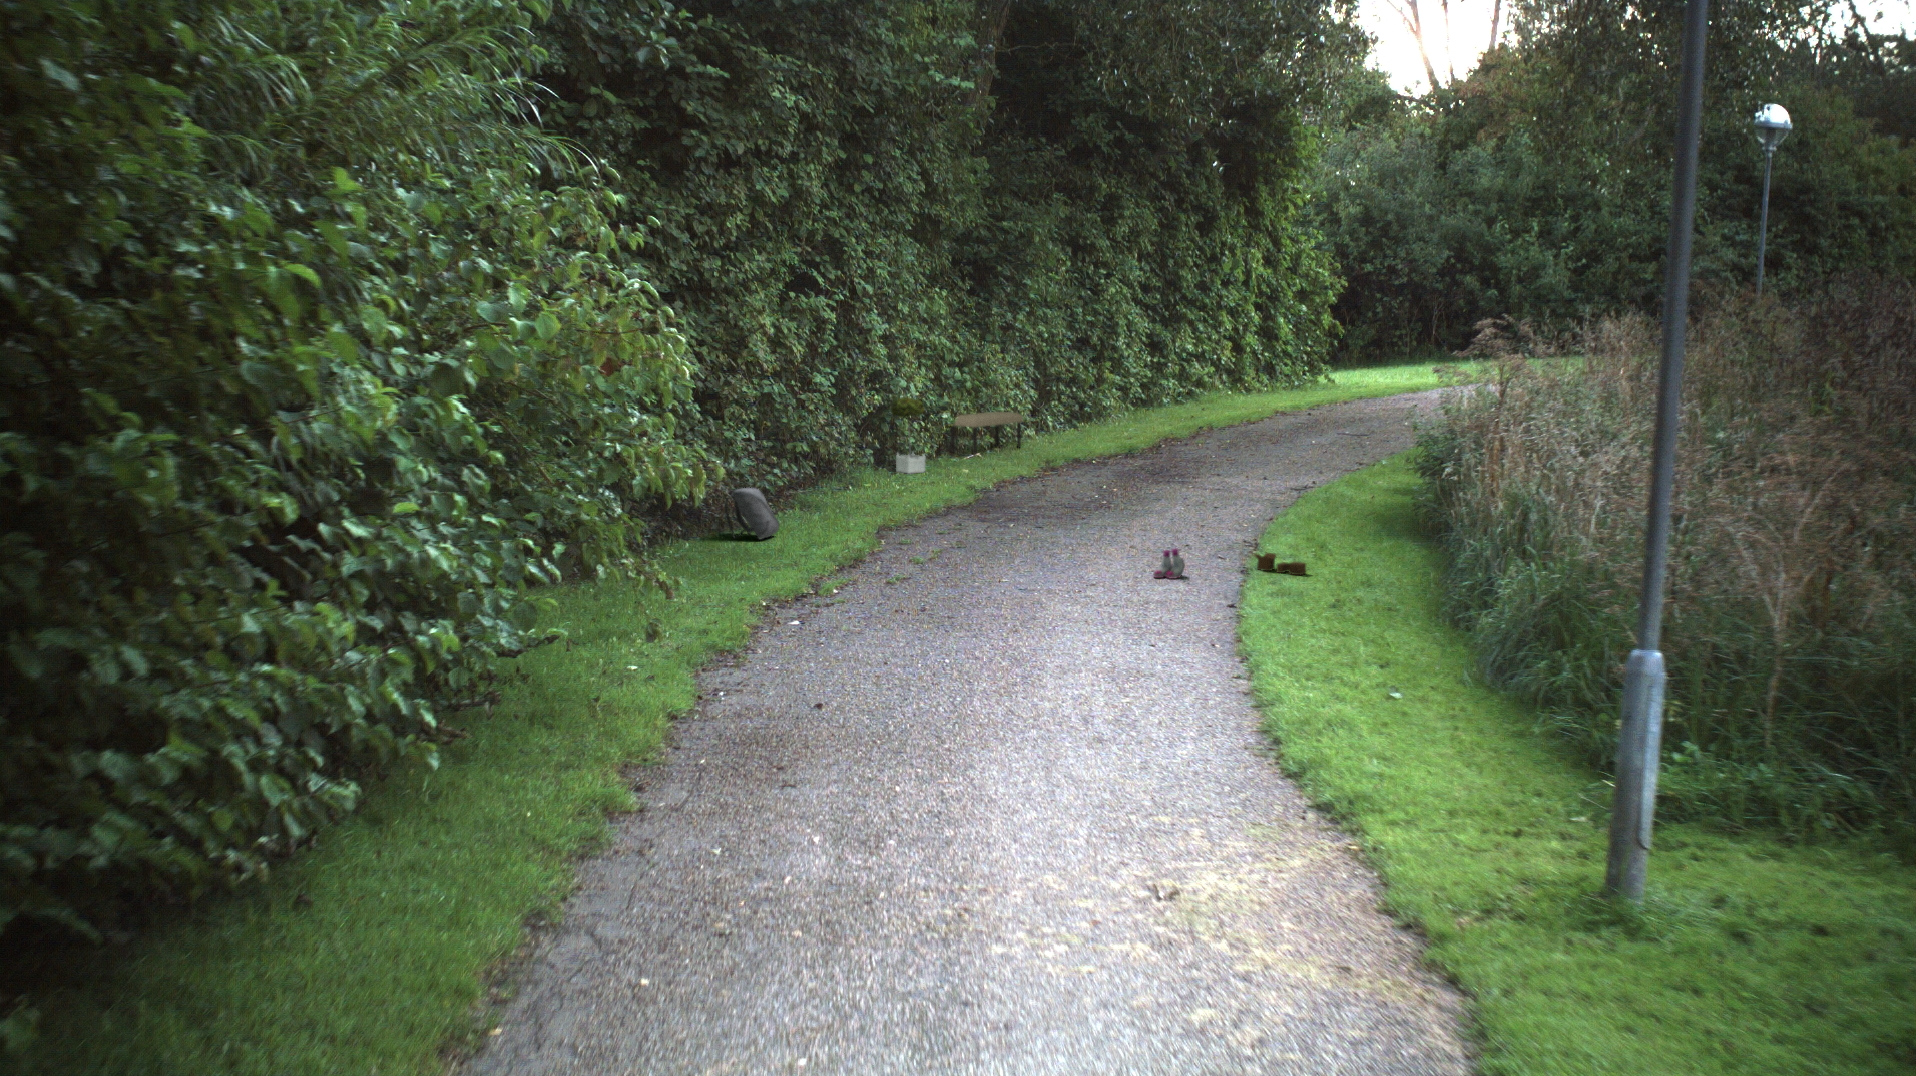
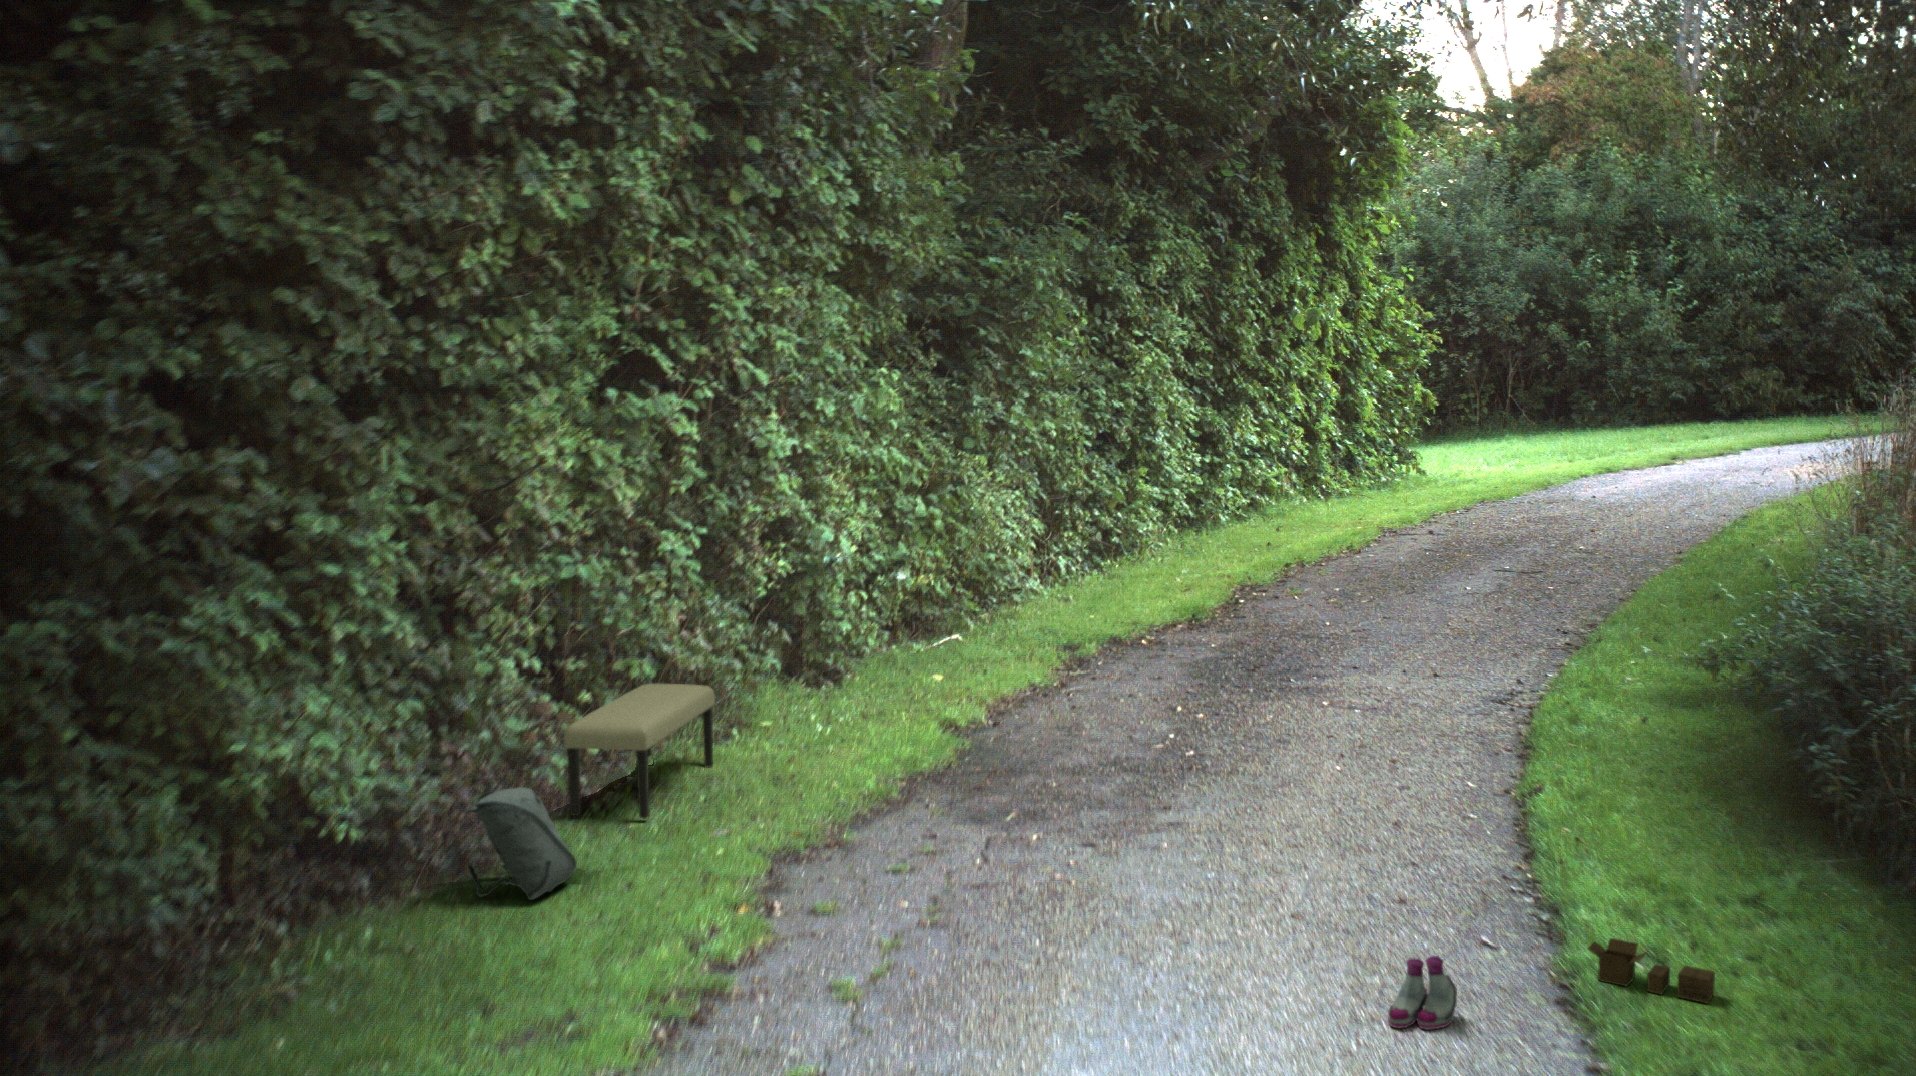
potted tree: present [891,397,925,474] -> none [808,556,870,690]
bench: present [950,412,1023,454] -> present [564,684,715,819]

